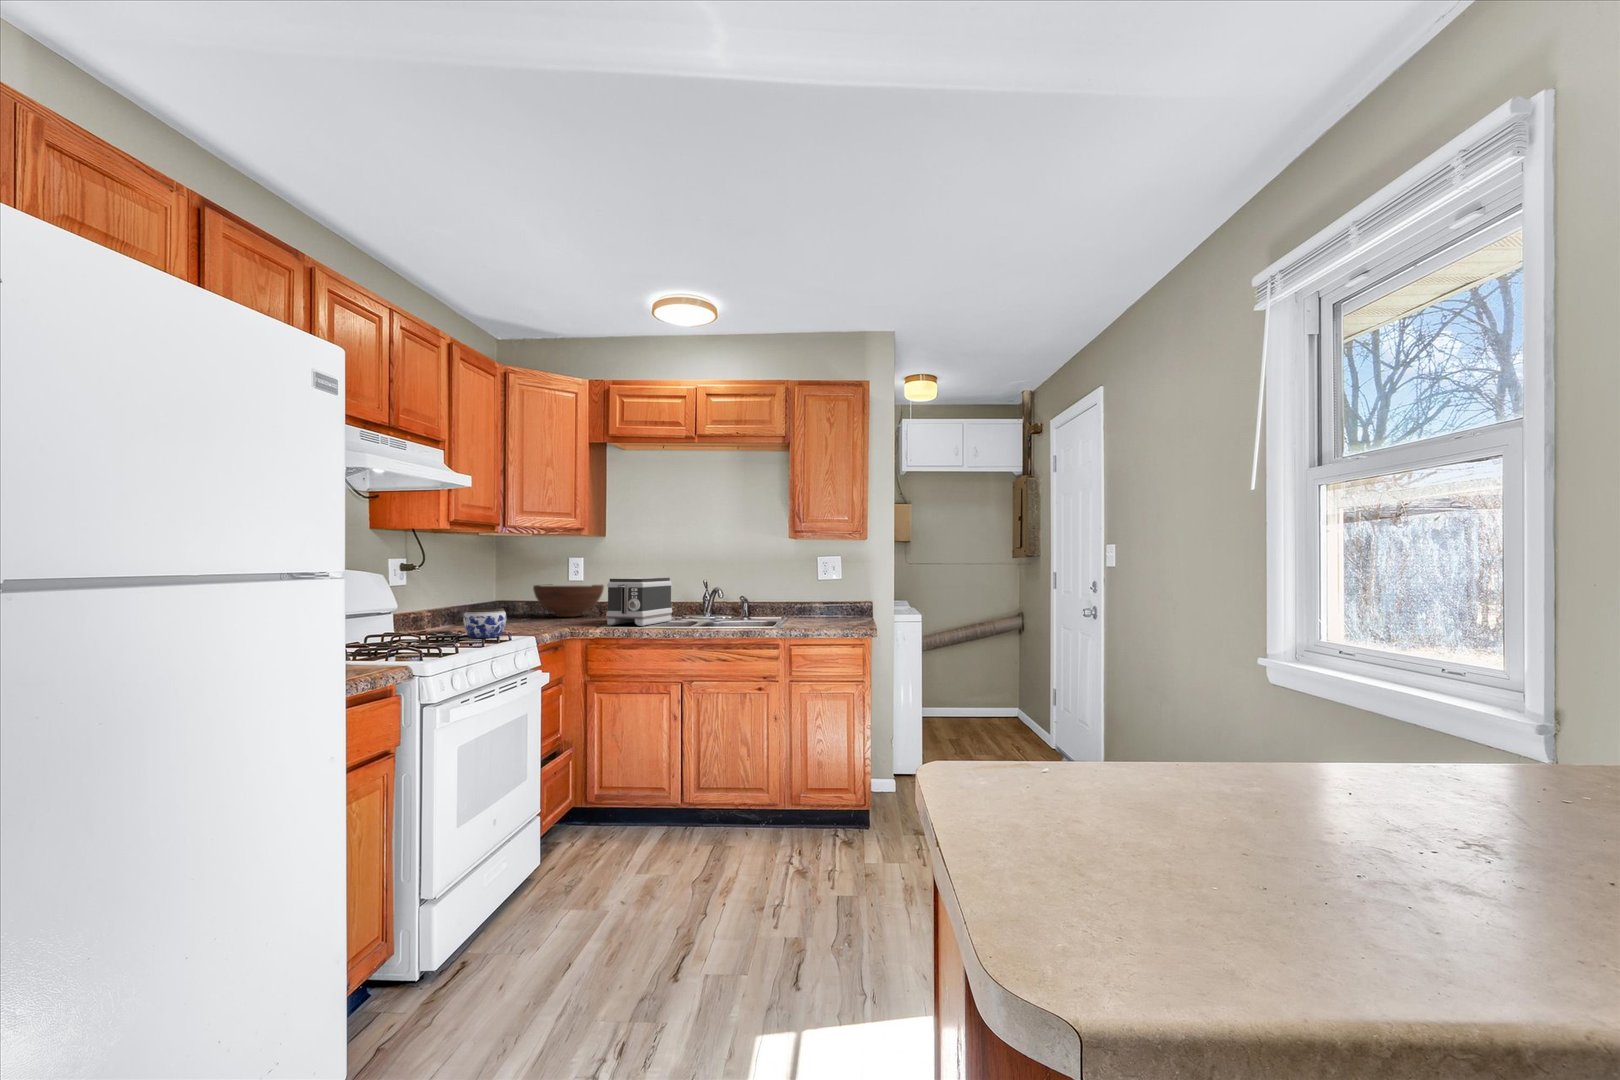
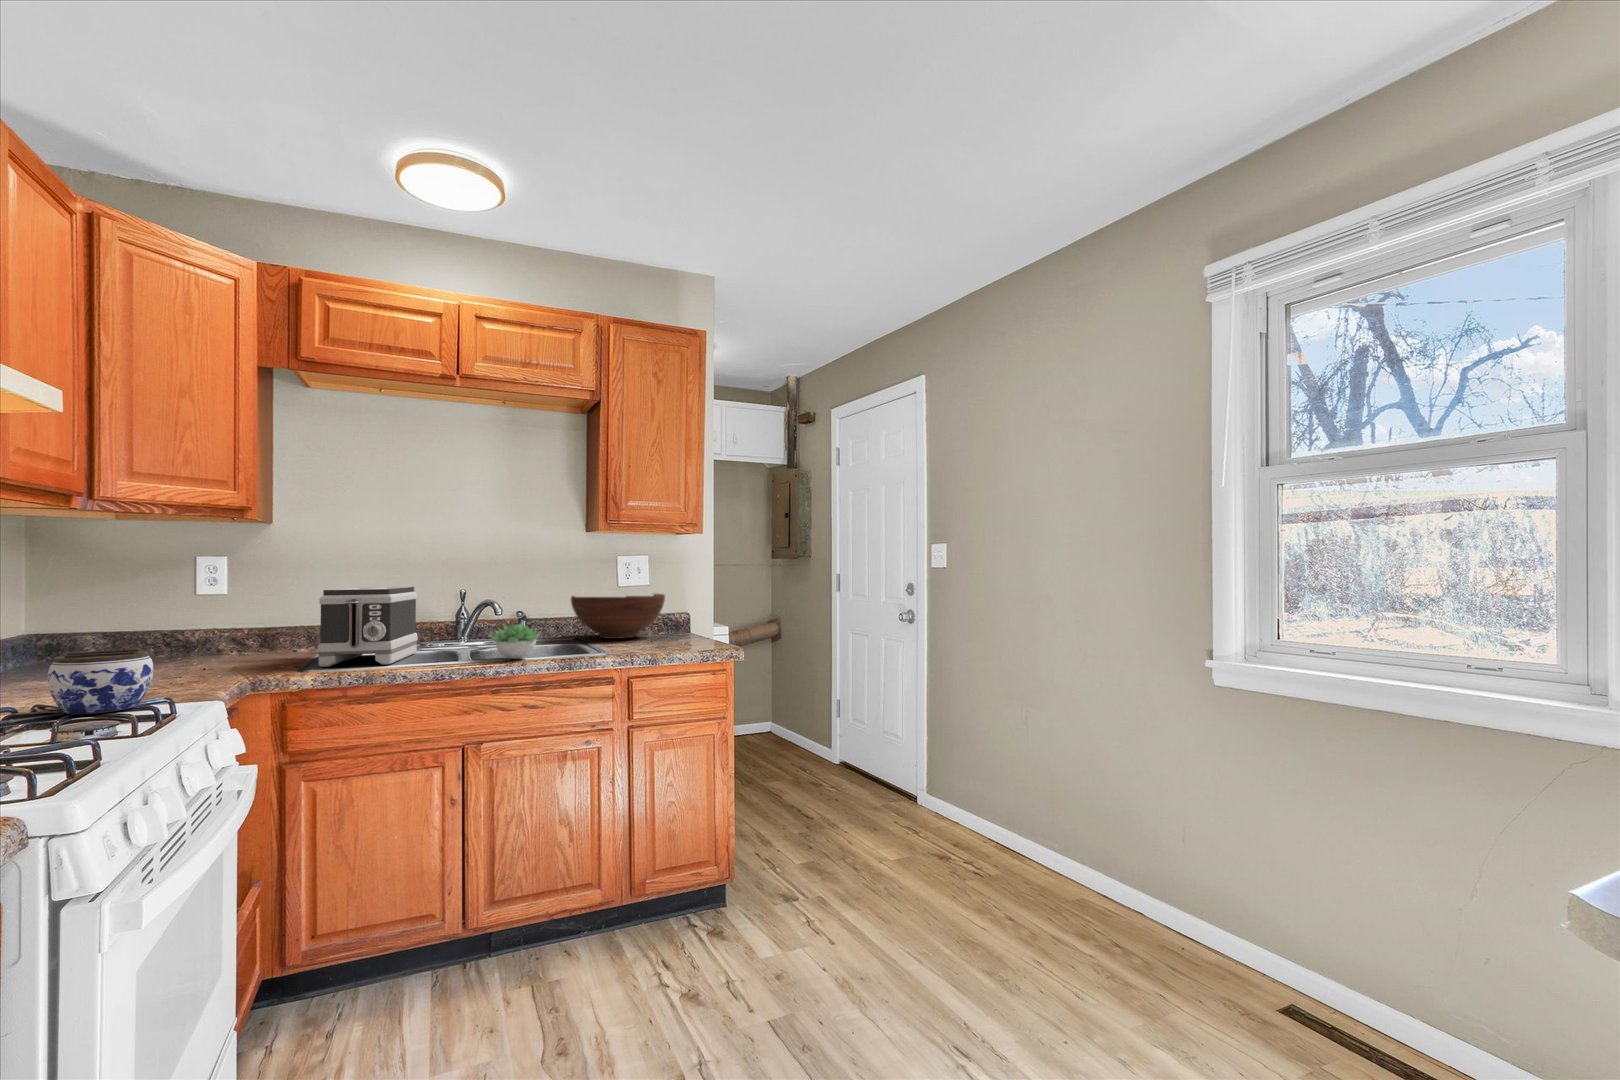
fruit bowl: present [533,584,604,617] -> present [571,594,665,639]
succulent plant: none [697,604,731,627] -> present [492,624,540,659]

